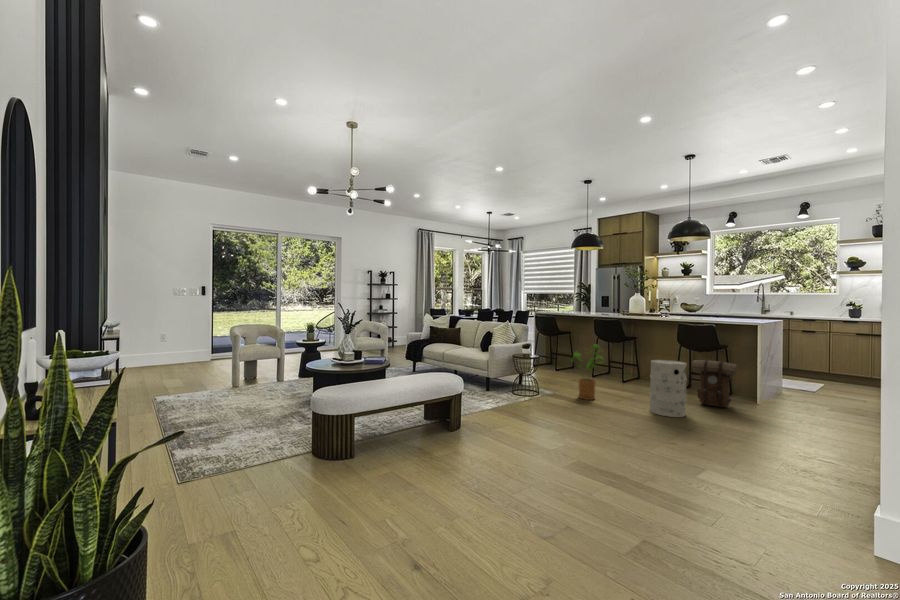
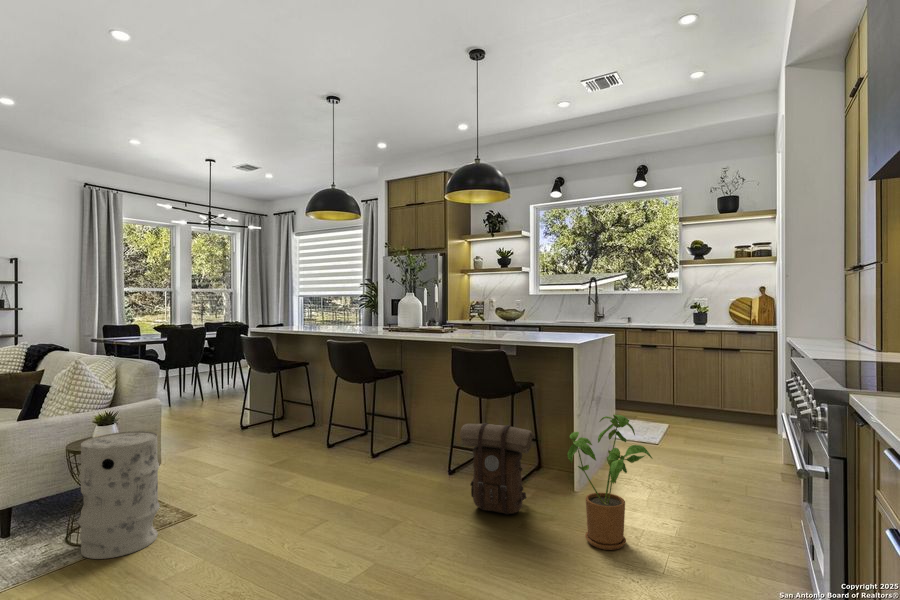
house plant: present [571,344,603,400] -> present [567,415,652,550]
trash can: present [649,360,687,417] -> present [78,431,160,559]

